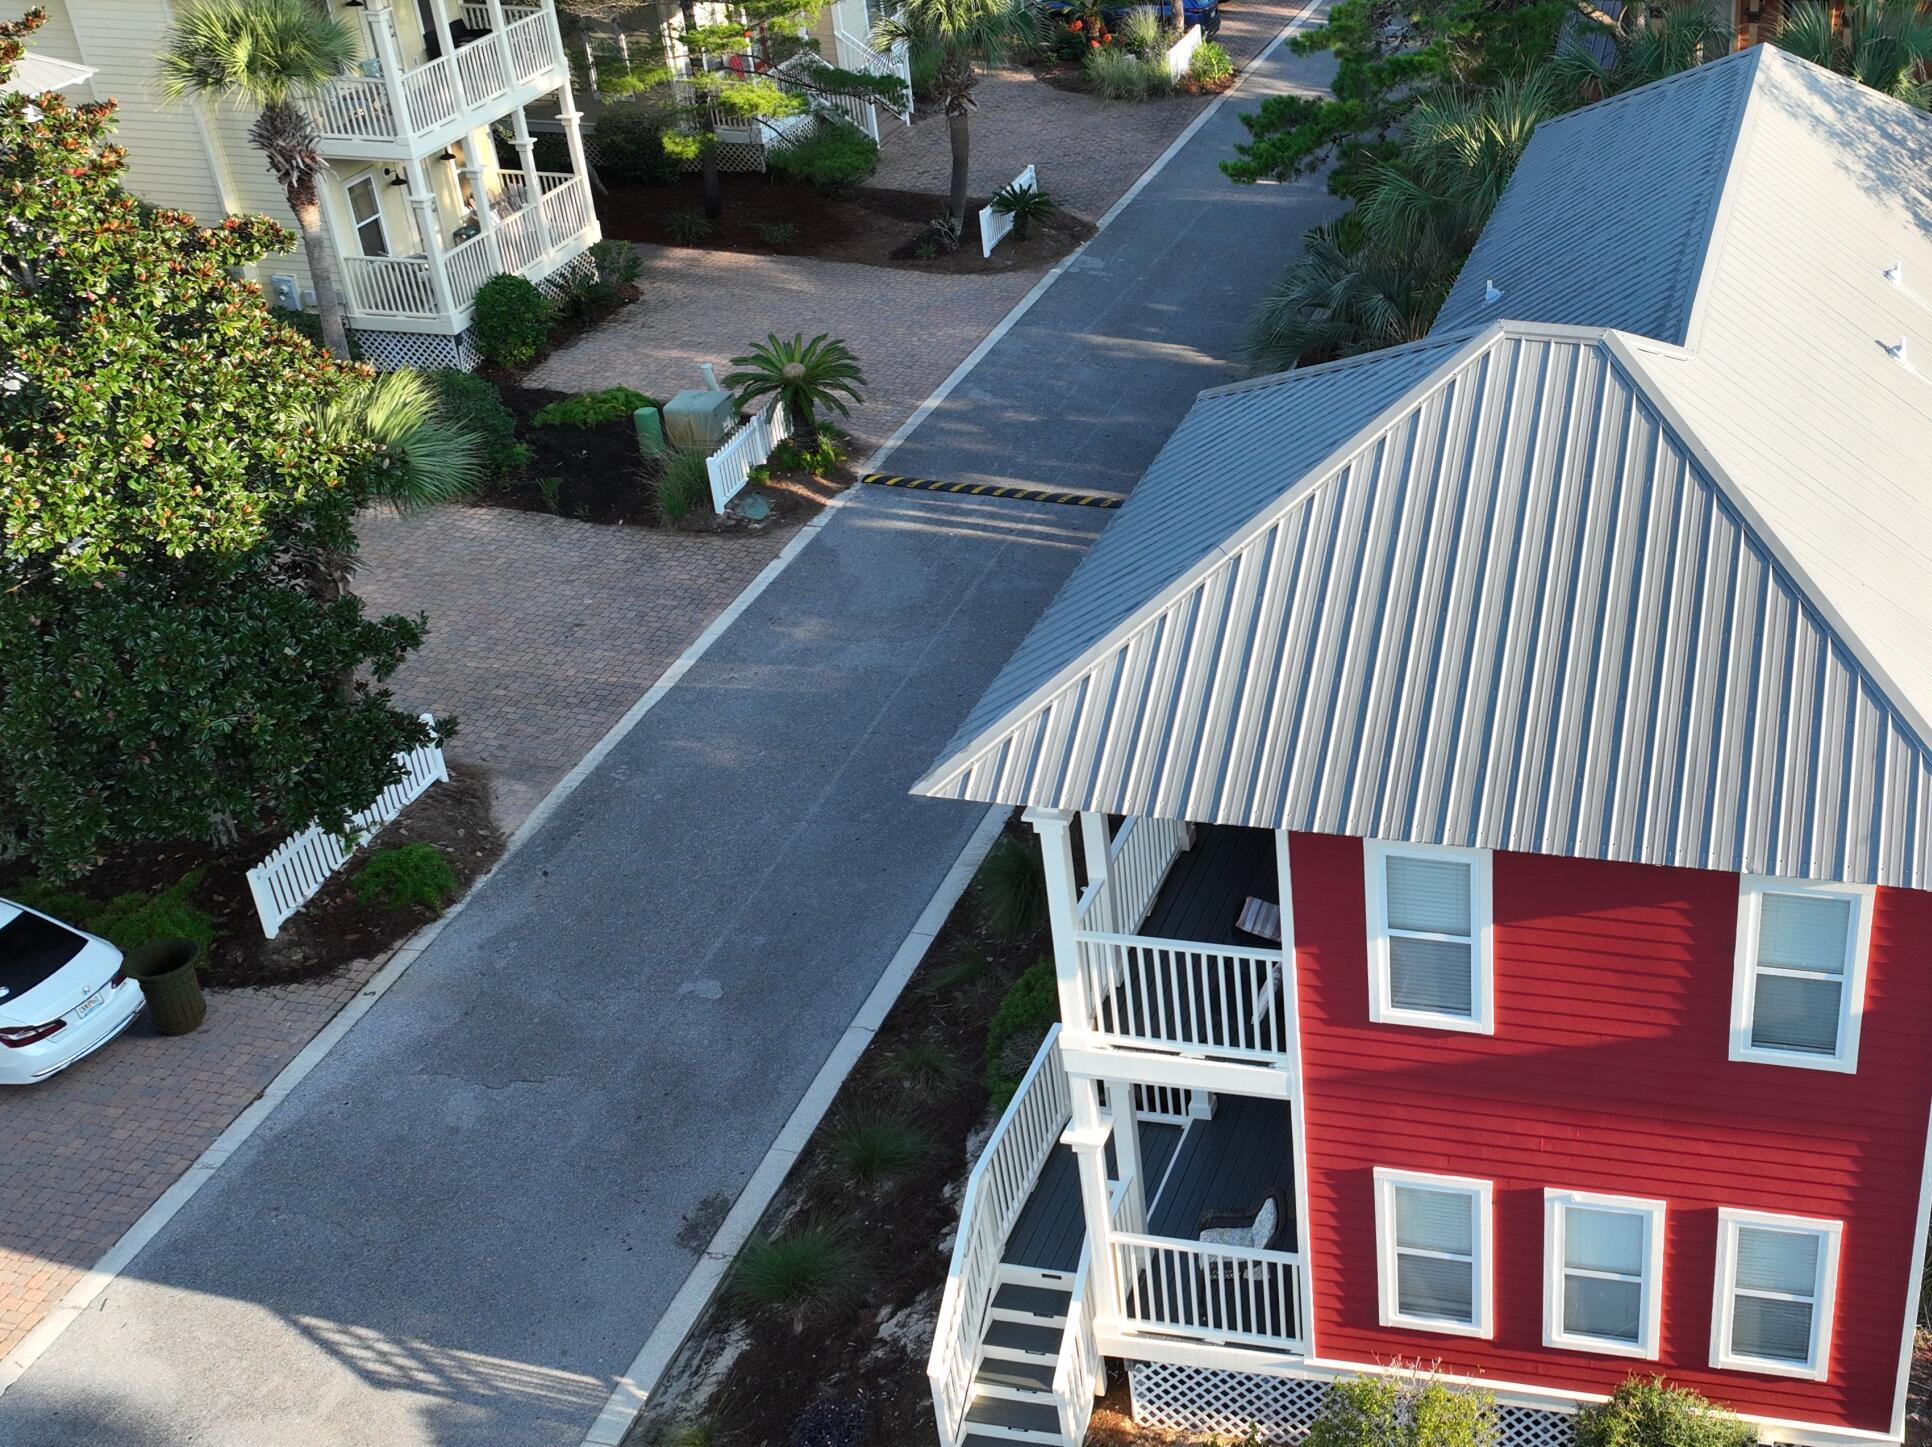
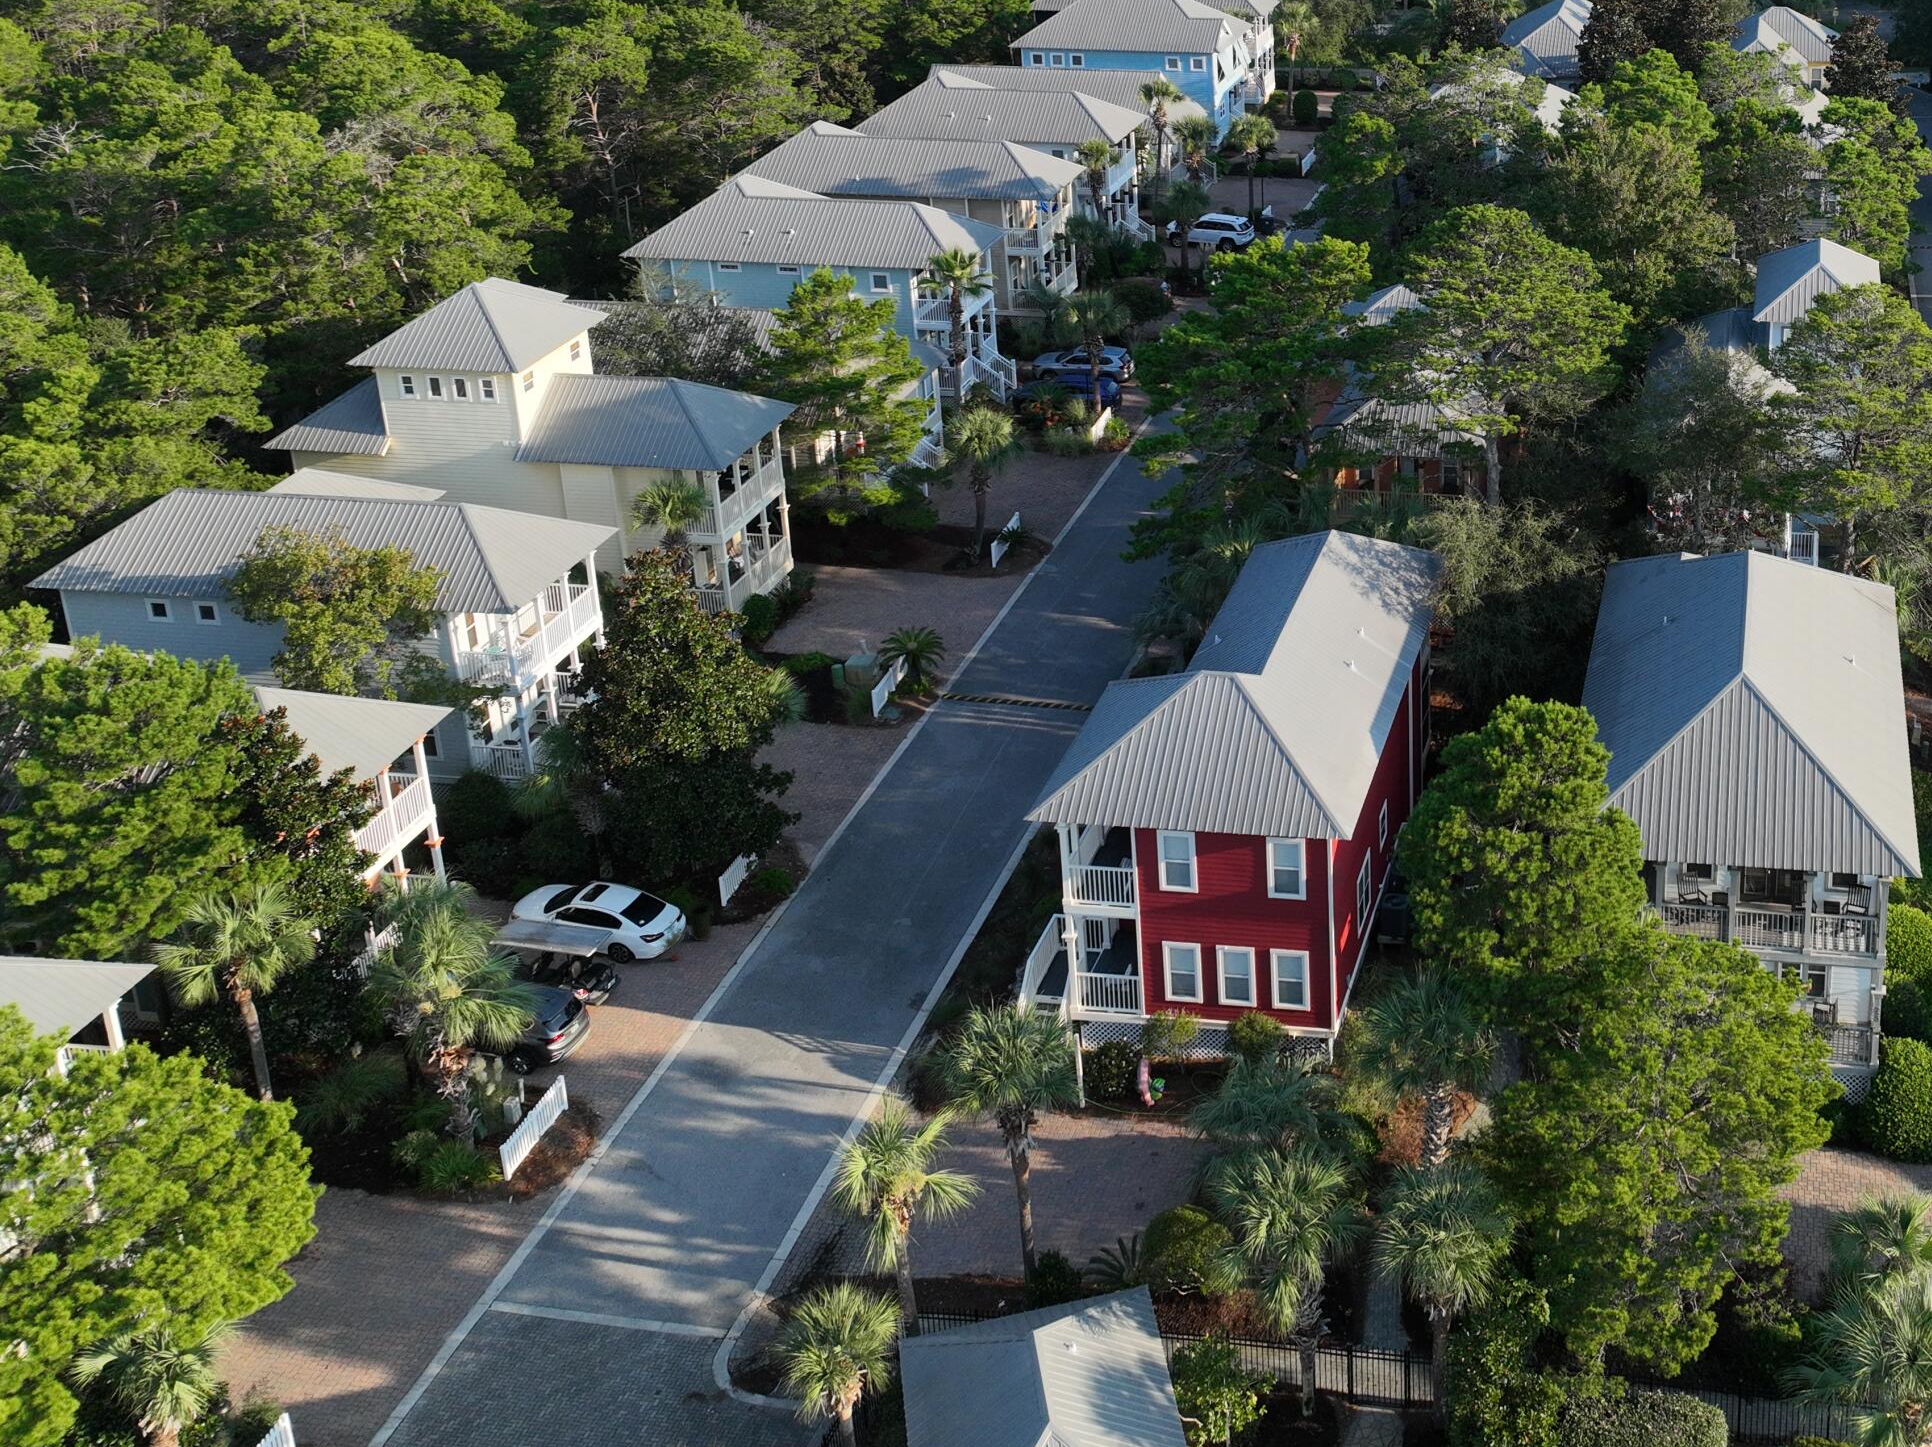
potted tree: none [41,1008,110,1092] -> present [663,929,682,960]

